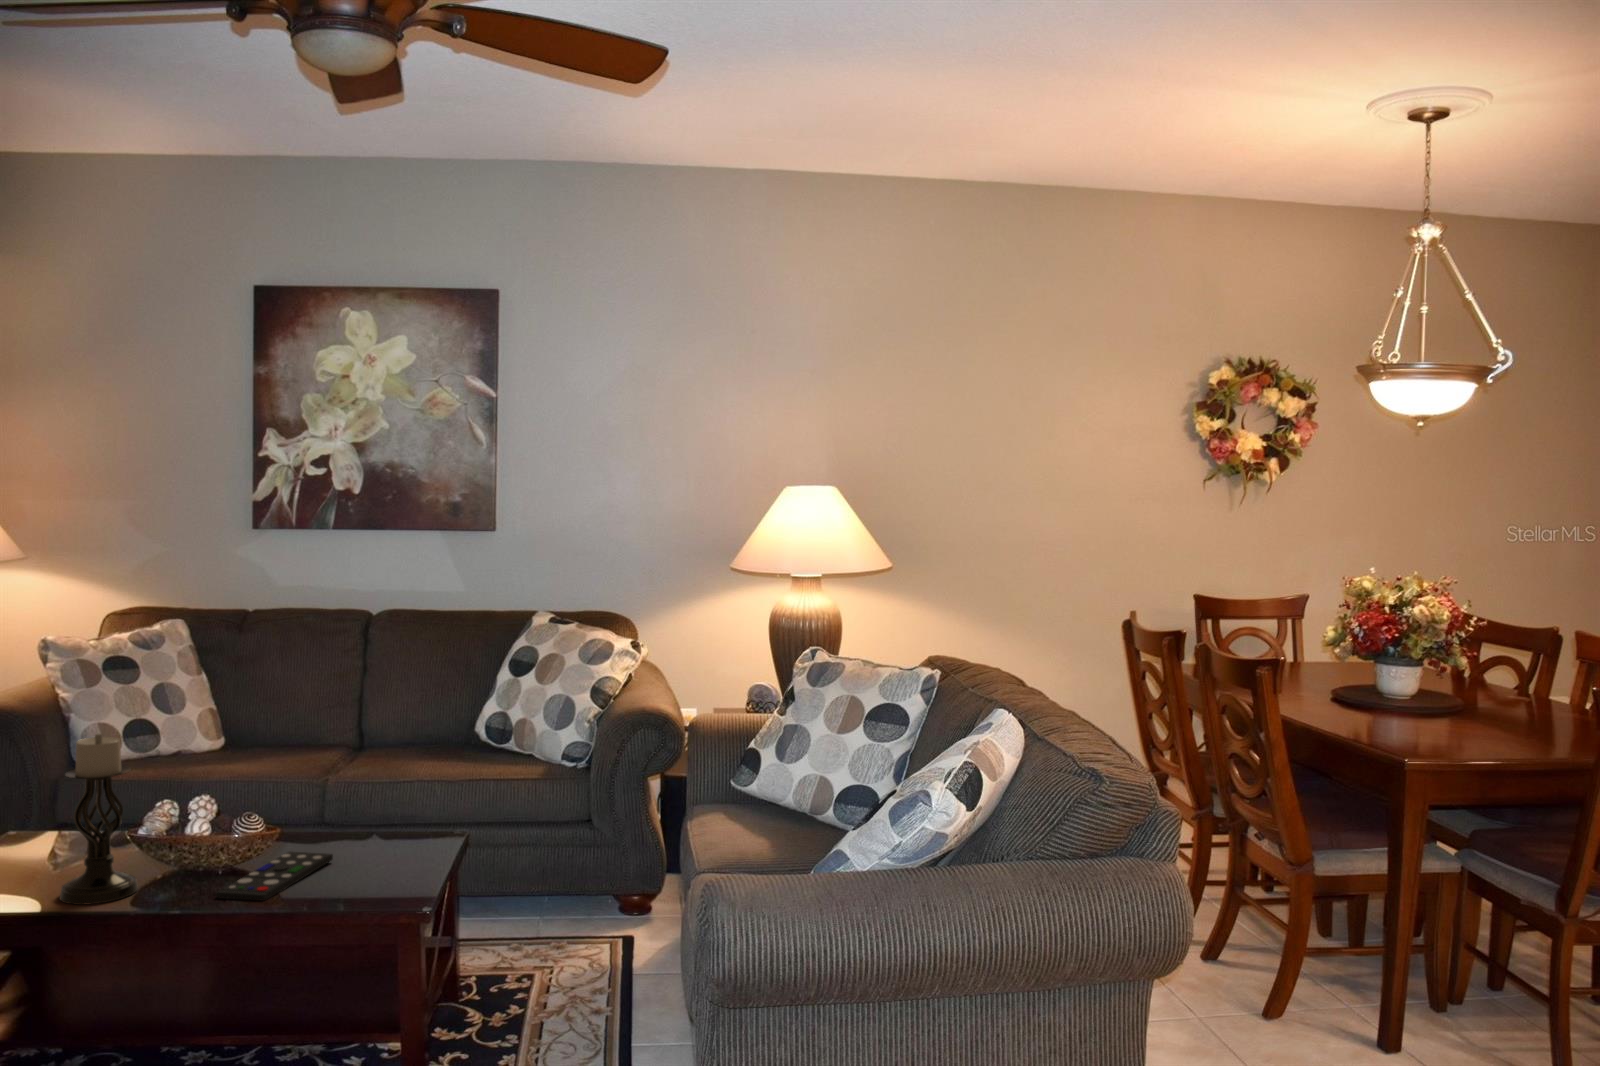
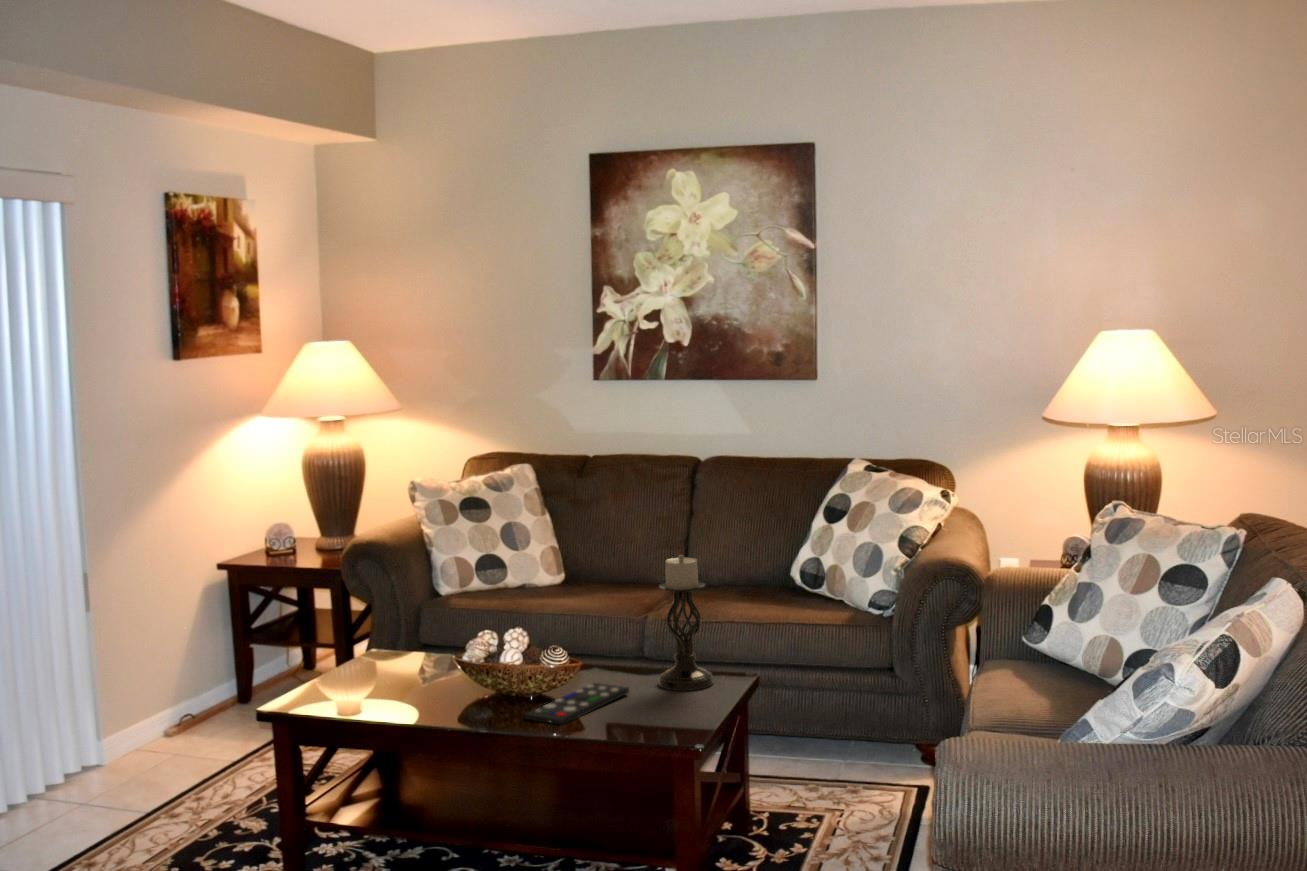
candle holder: present [59,734,138,905] -> present [658,555,714,691]

